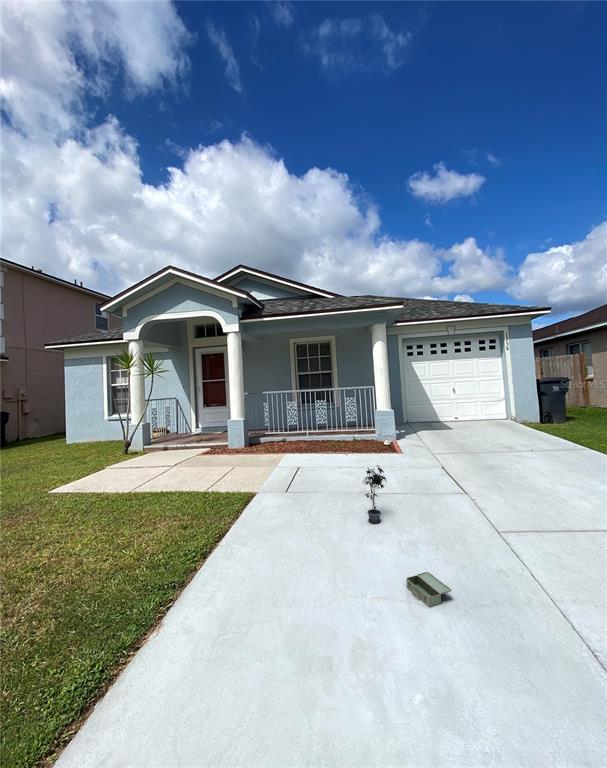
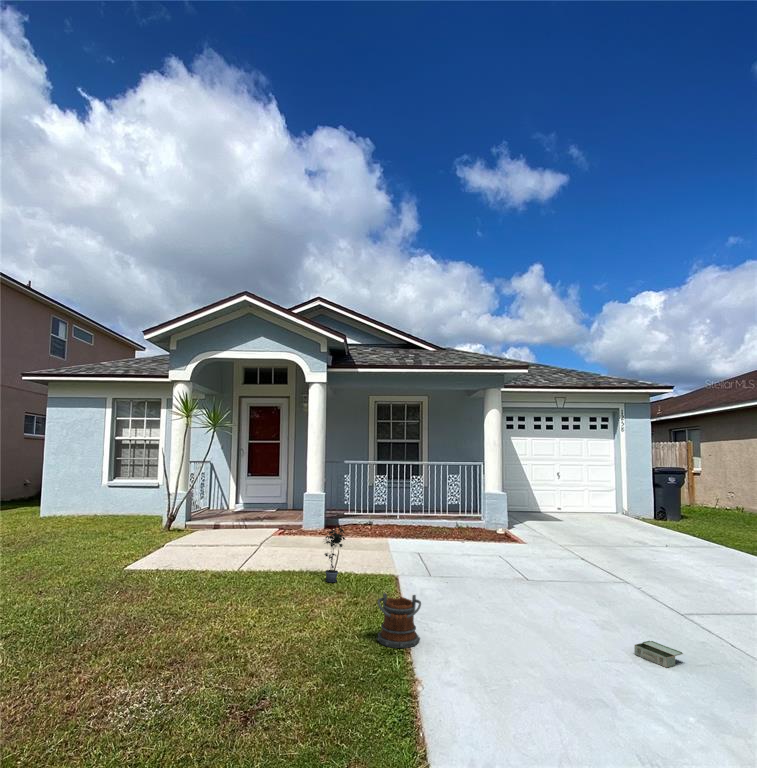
potted plant: present [364,465,386,523] -> present [324,526,345,583]
bucket: none [163,528,207,580] -> present [377,593,421,648]

